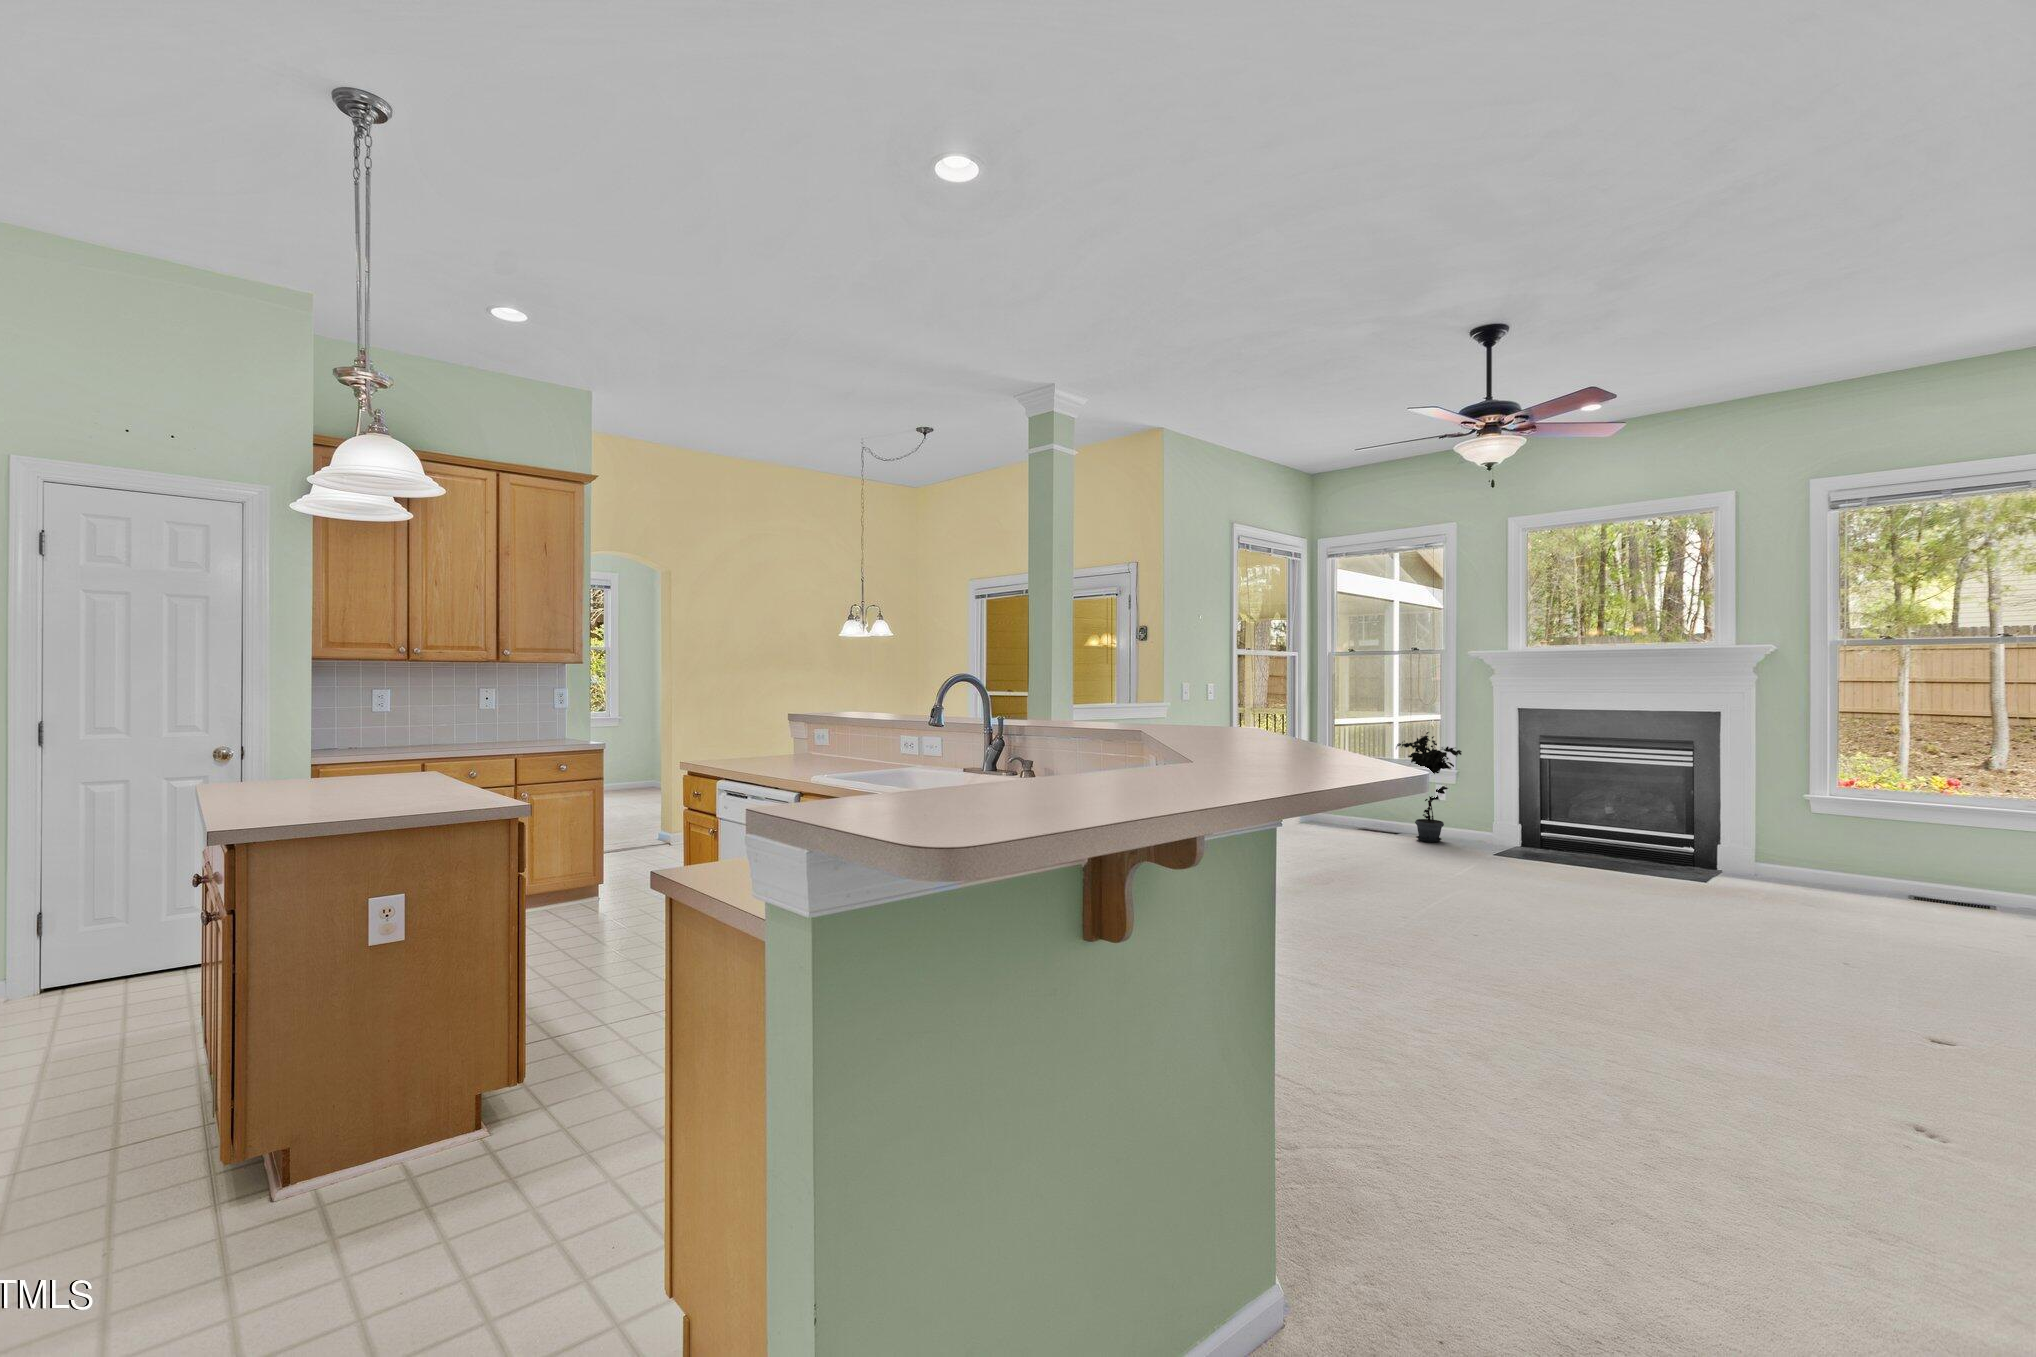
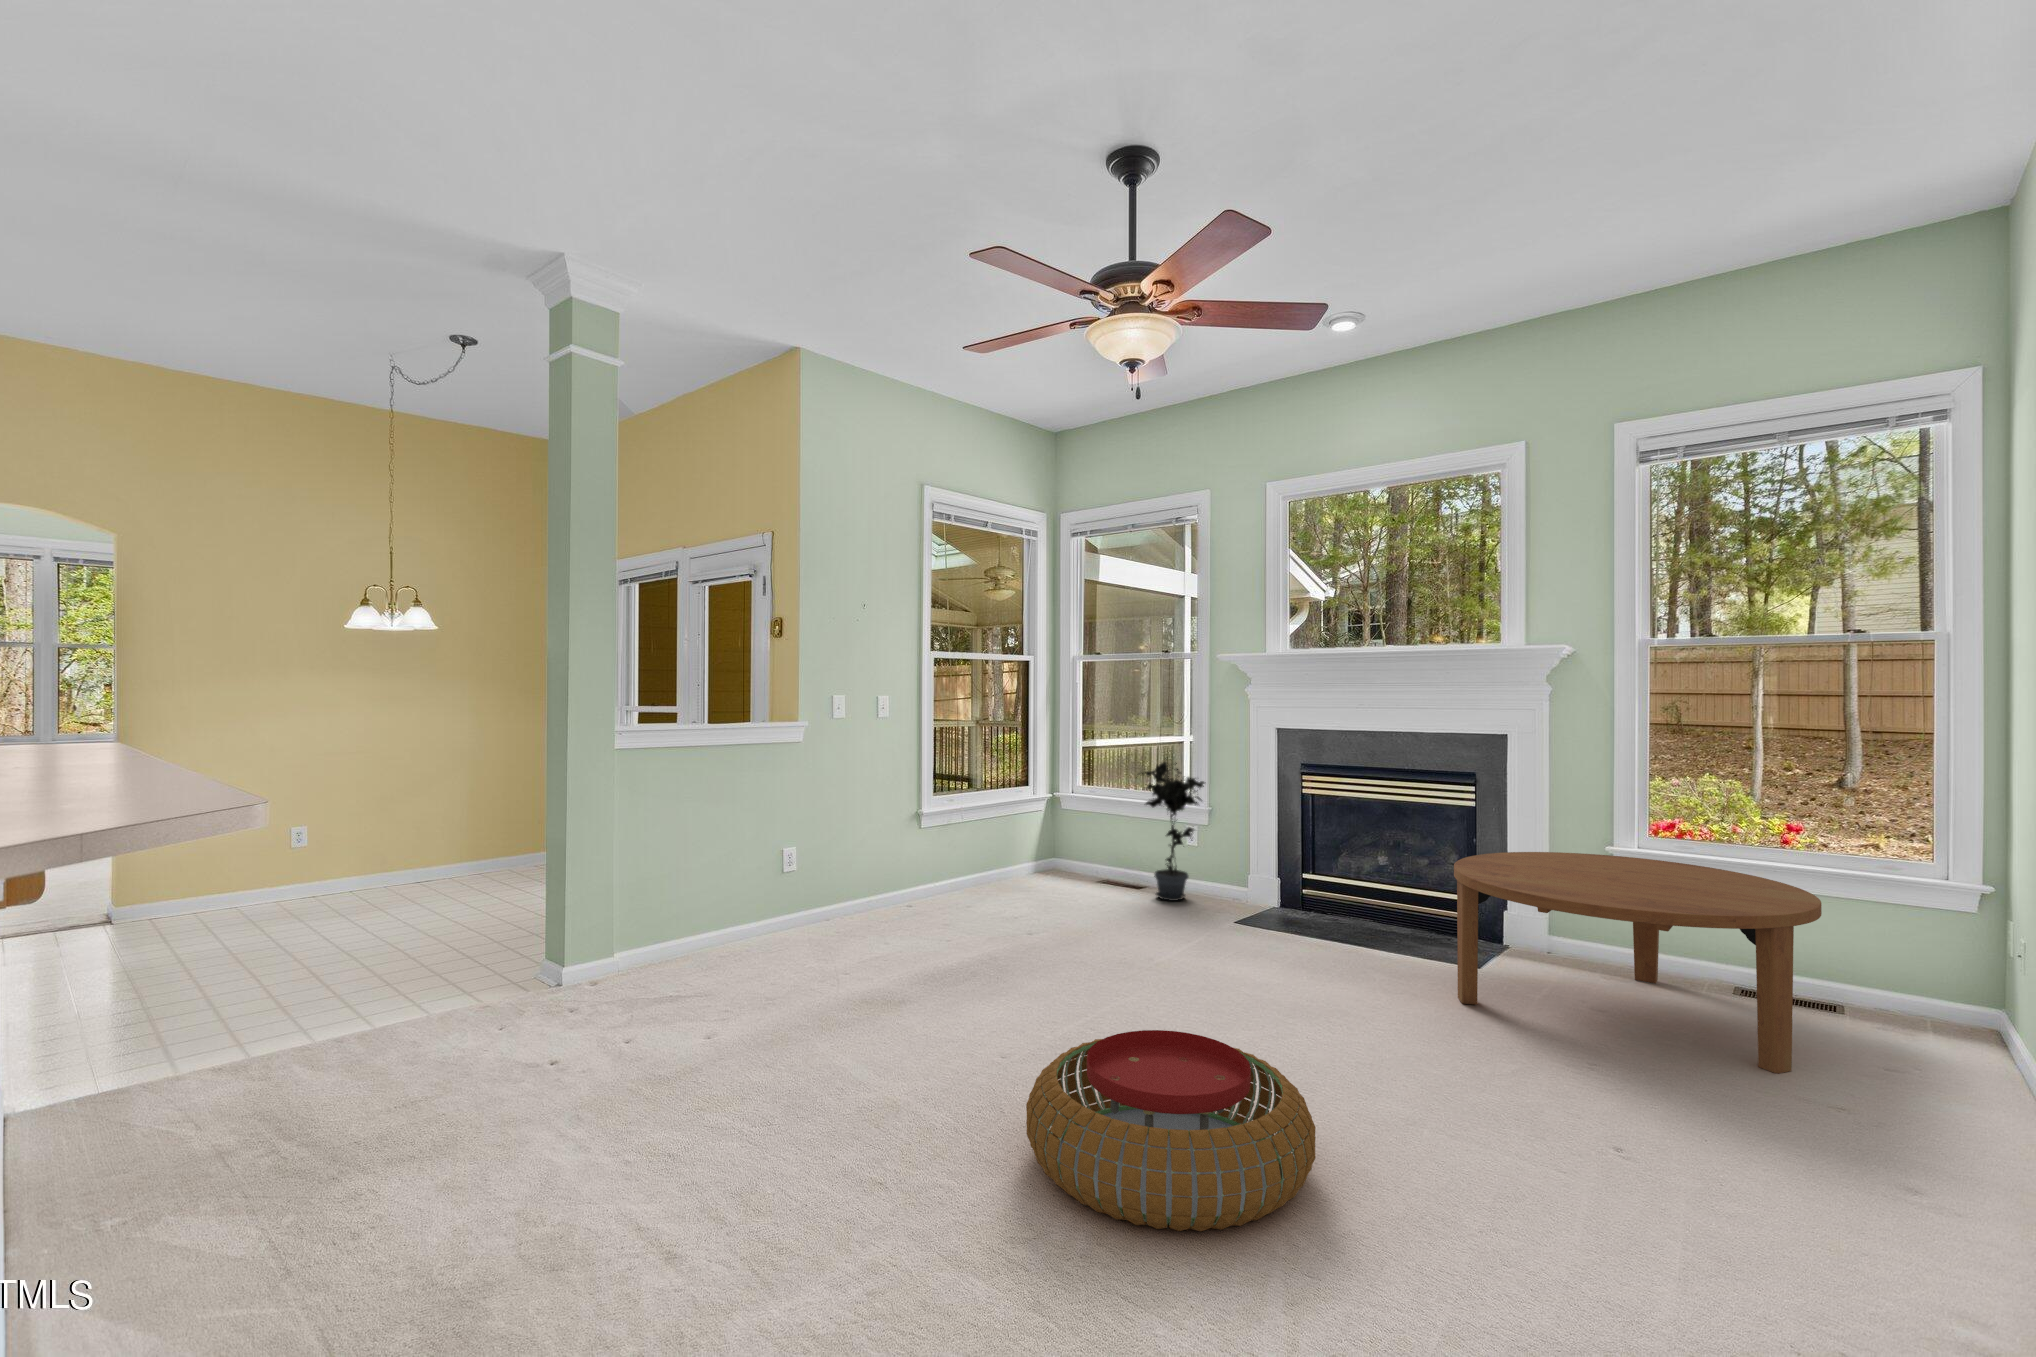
coffee table: none [1694,799,1977,935] -> present [1454,852,1822,1073]
pouf: none [1479,893,1676,988] -> present [1026,1030,1316,1231]

